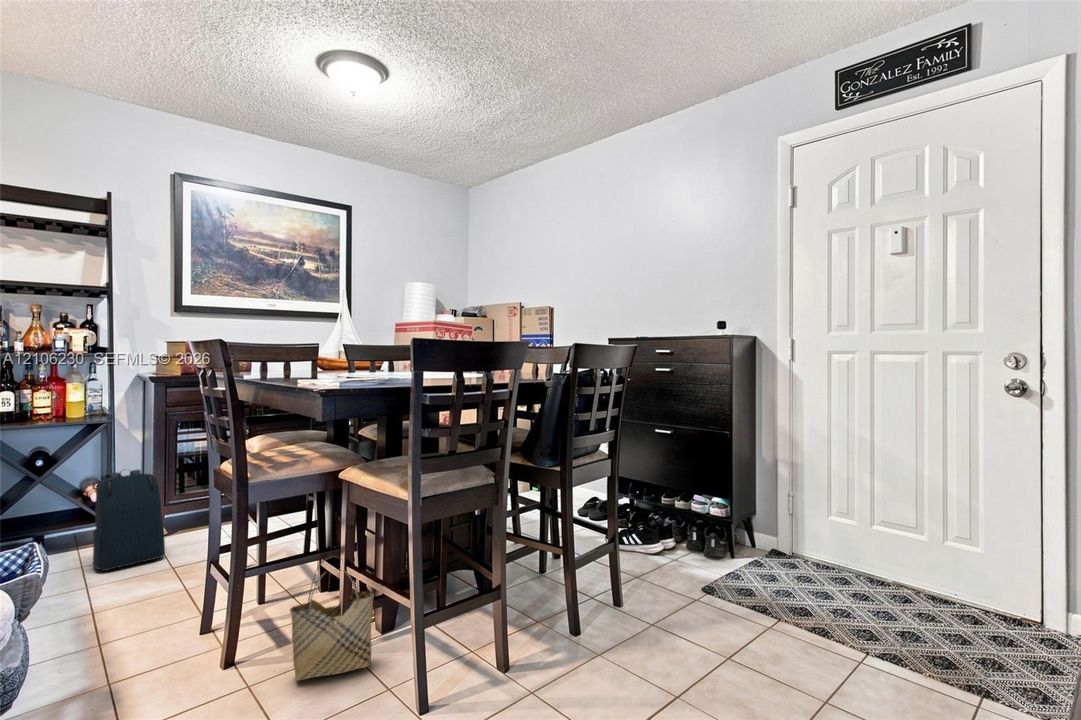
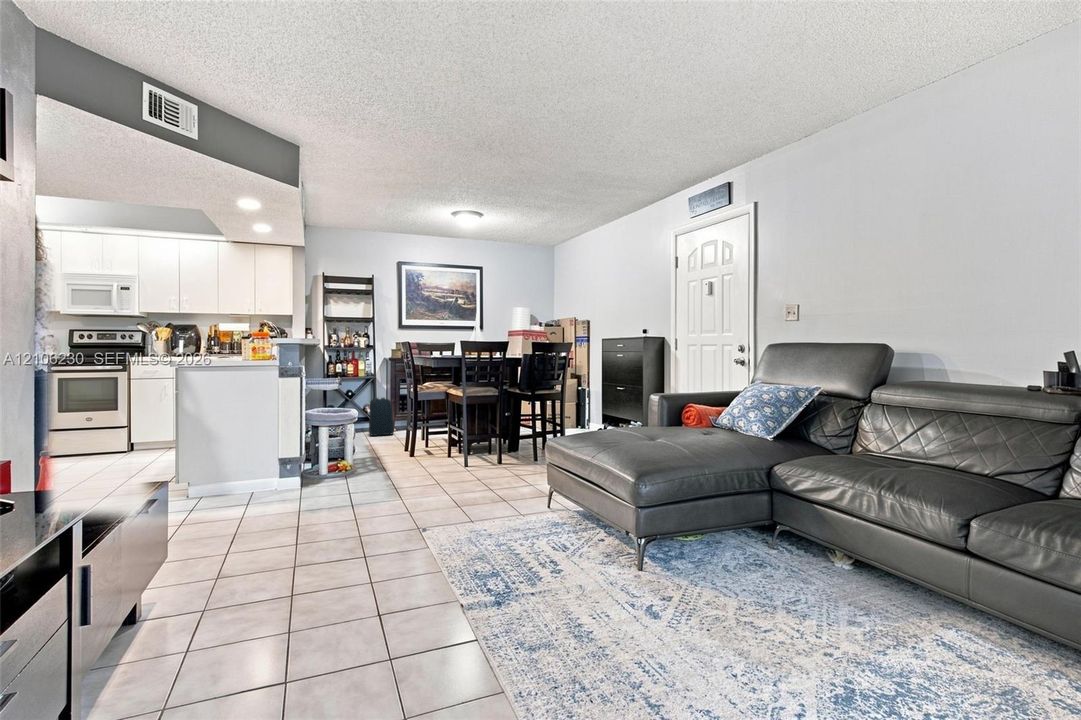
woven basket: present [290,556,374,681] -> none [426,420,454,458]

